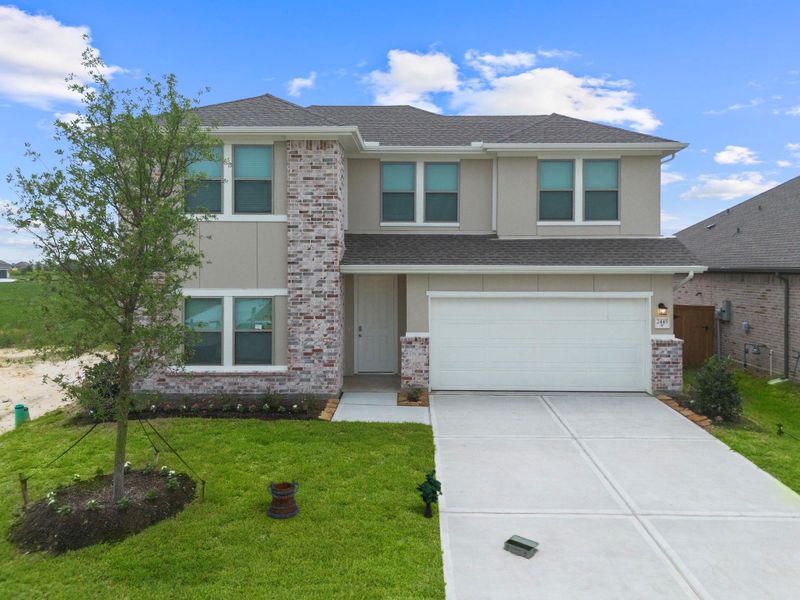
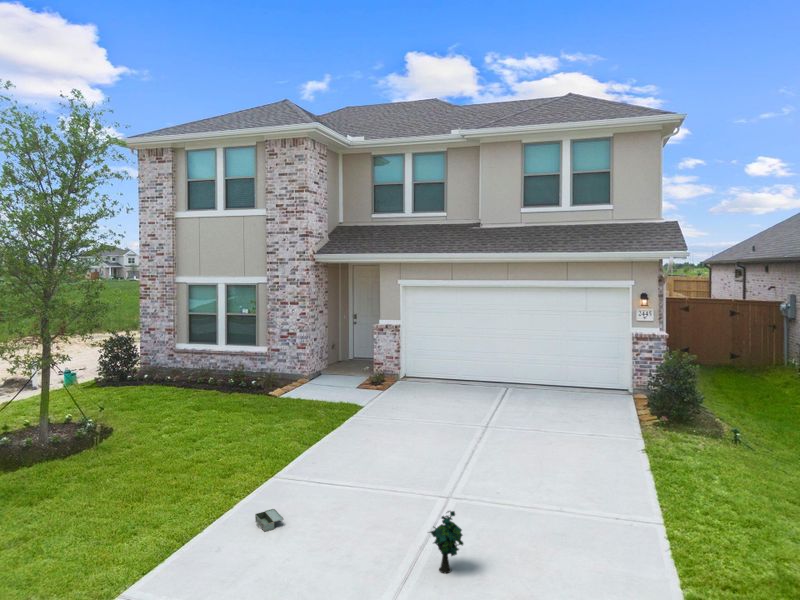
decorative plant: present [416,470,443,518] -> present [429,511,463,573]
bucket: present [267,479,300,519] -> none [110,441,141,474]

